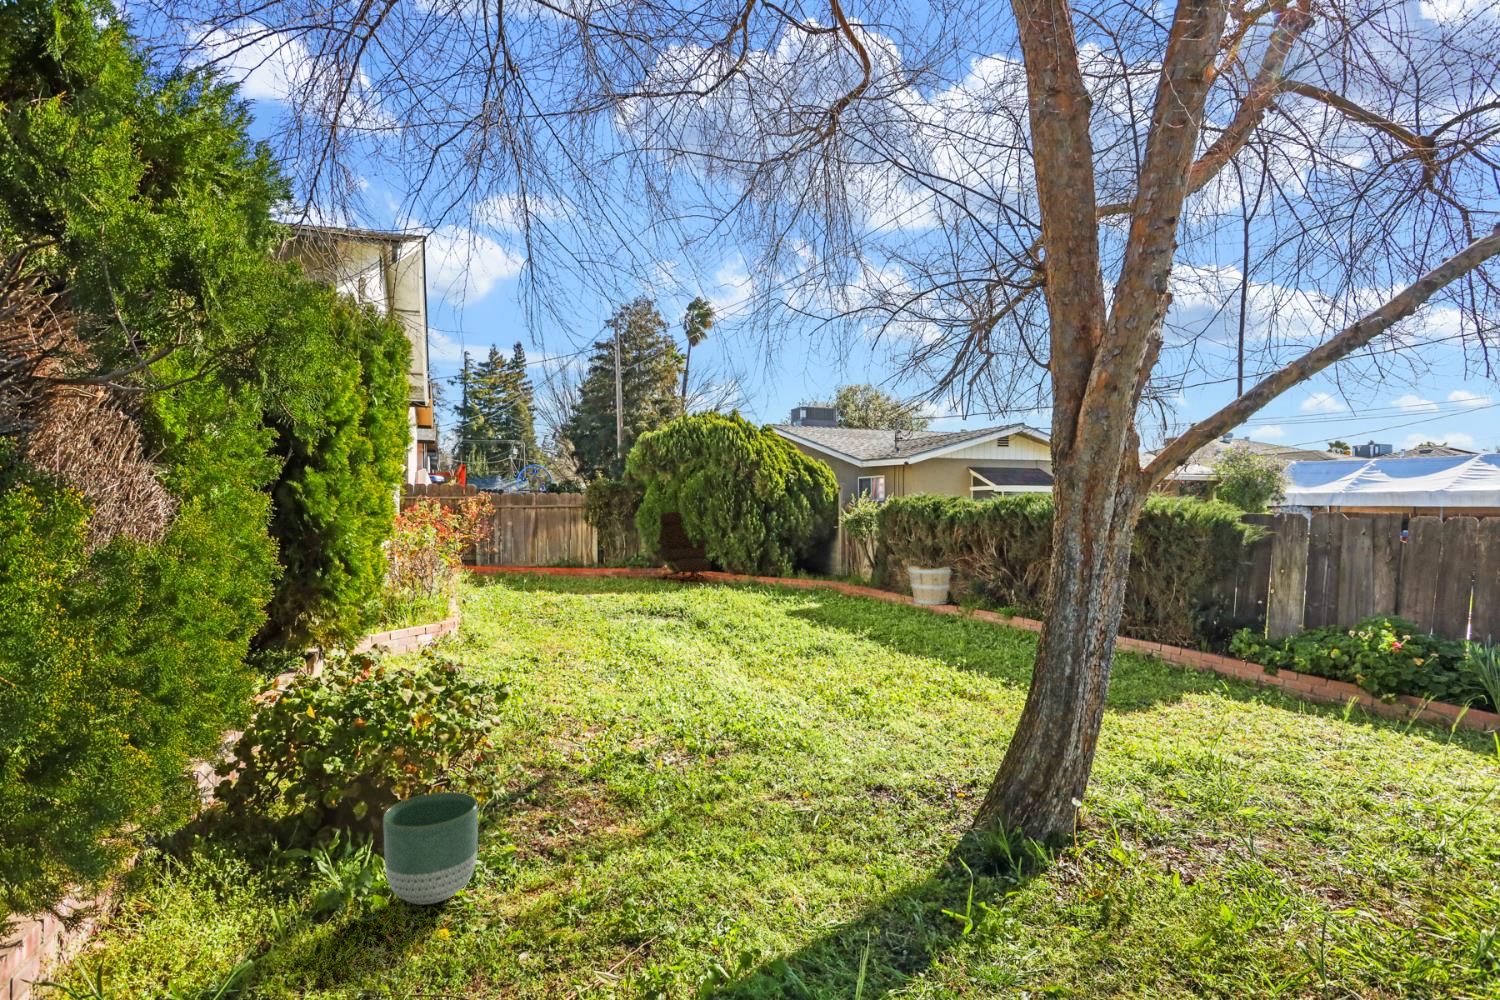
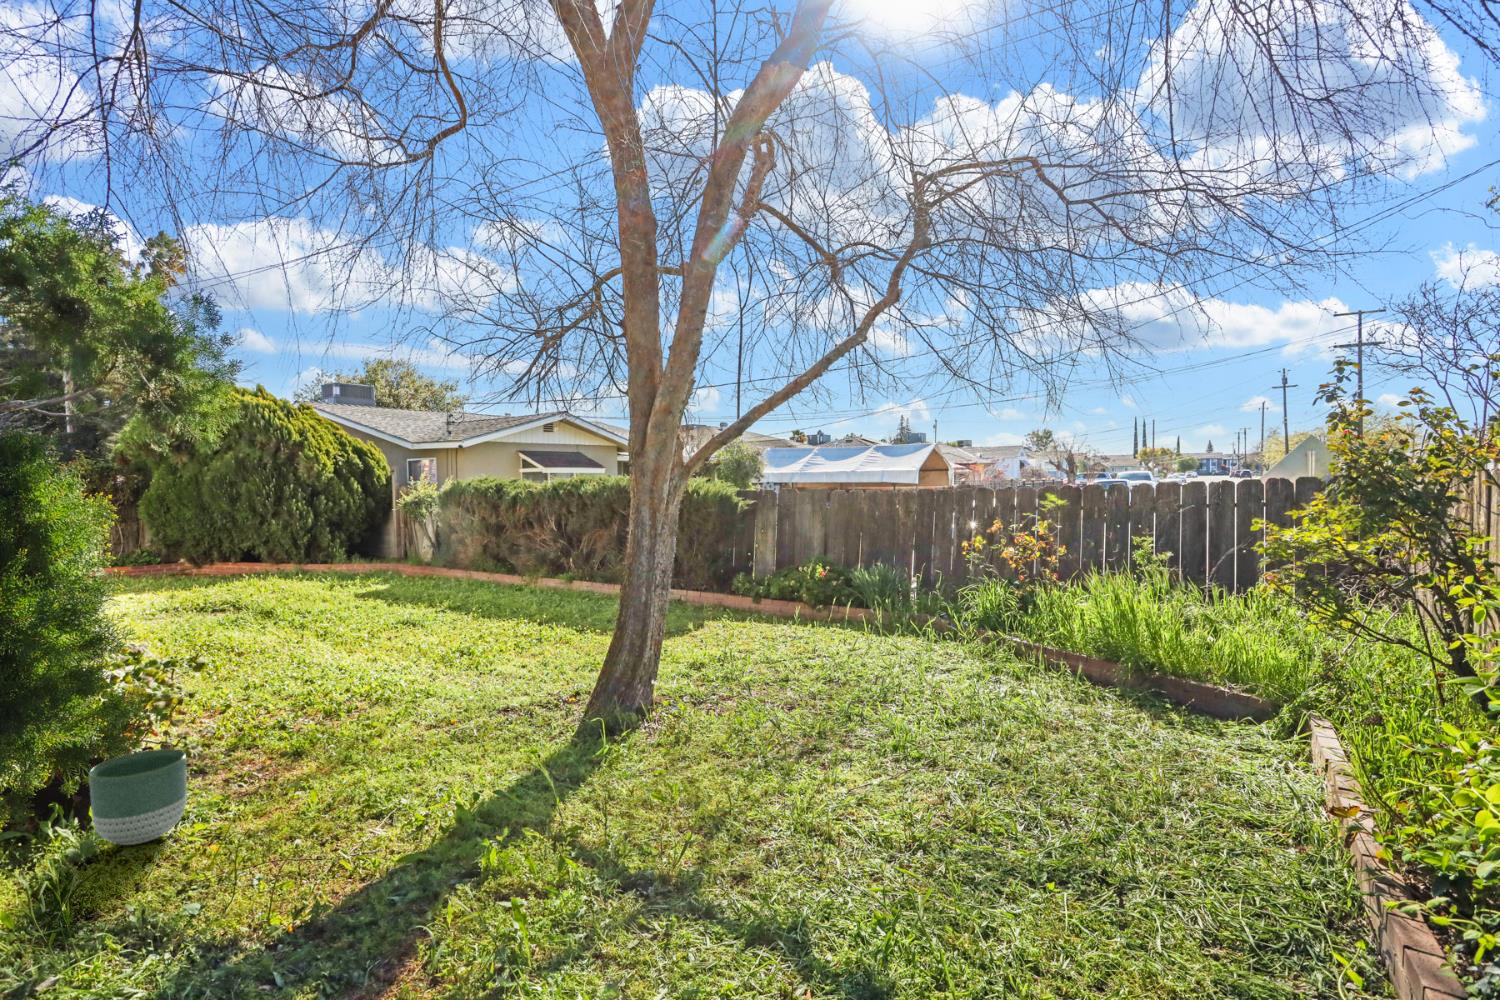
lounge chair: present [656,511,711,581] -> none [170,498,248,576]
wooden bucket: present [908,563,951,605] -> none [474,541,517,579]

